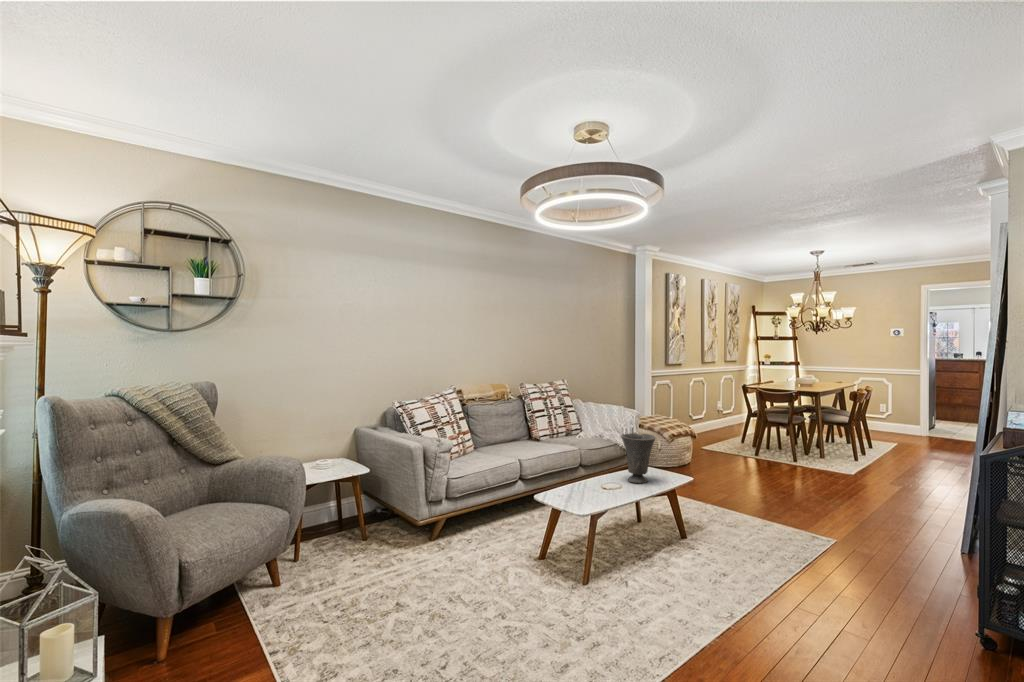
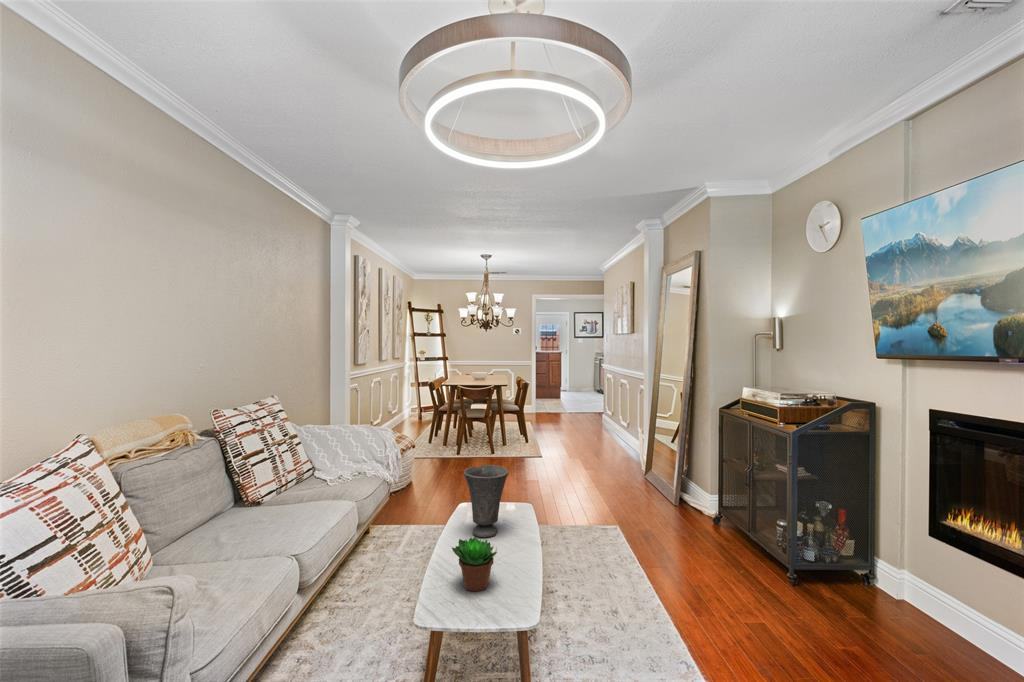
succulent plant: none [574,466,604,498] -> present [452,536,497,591]

